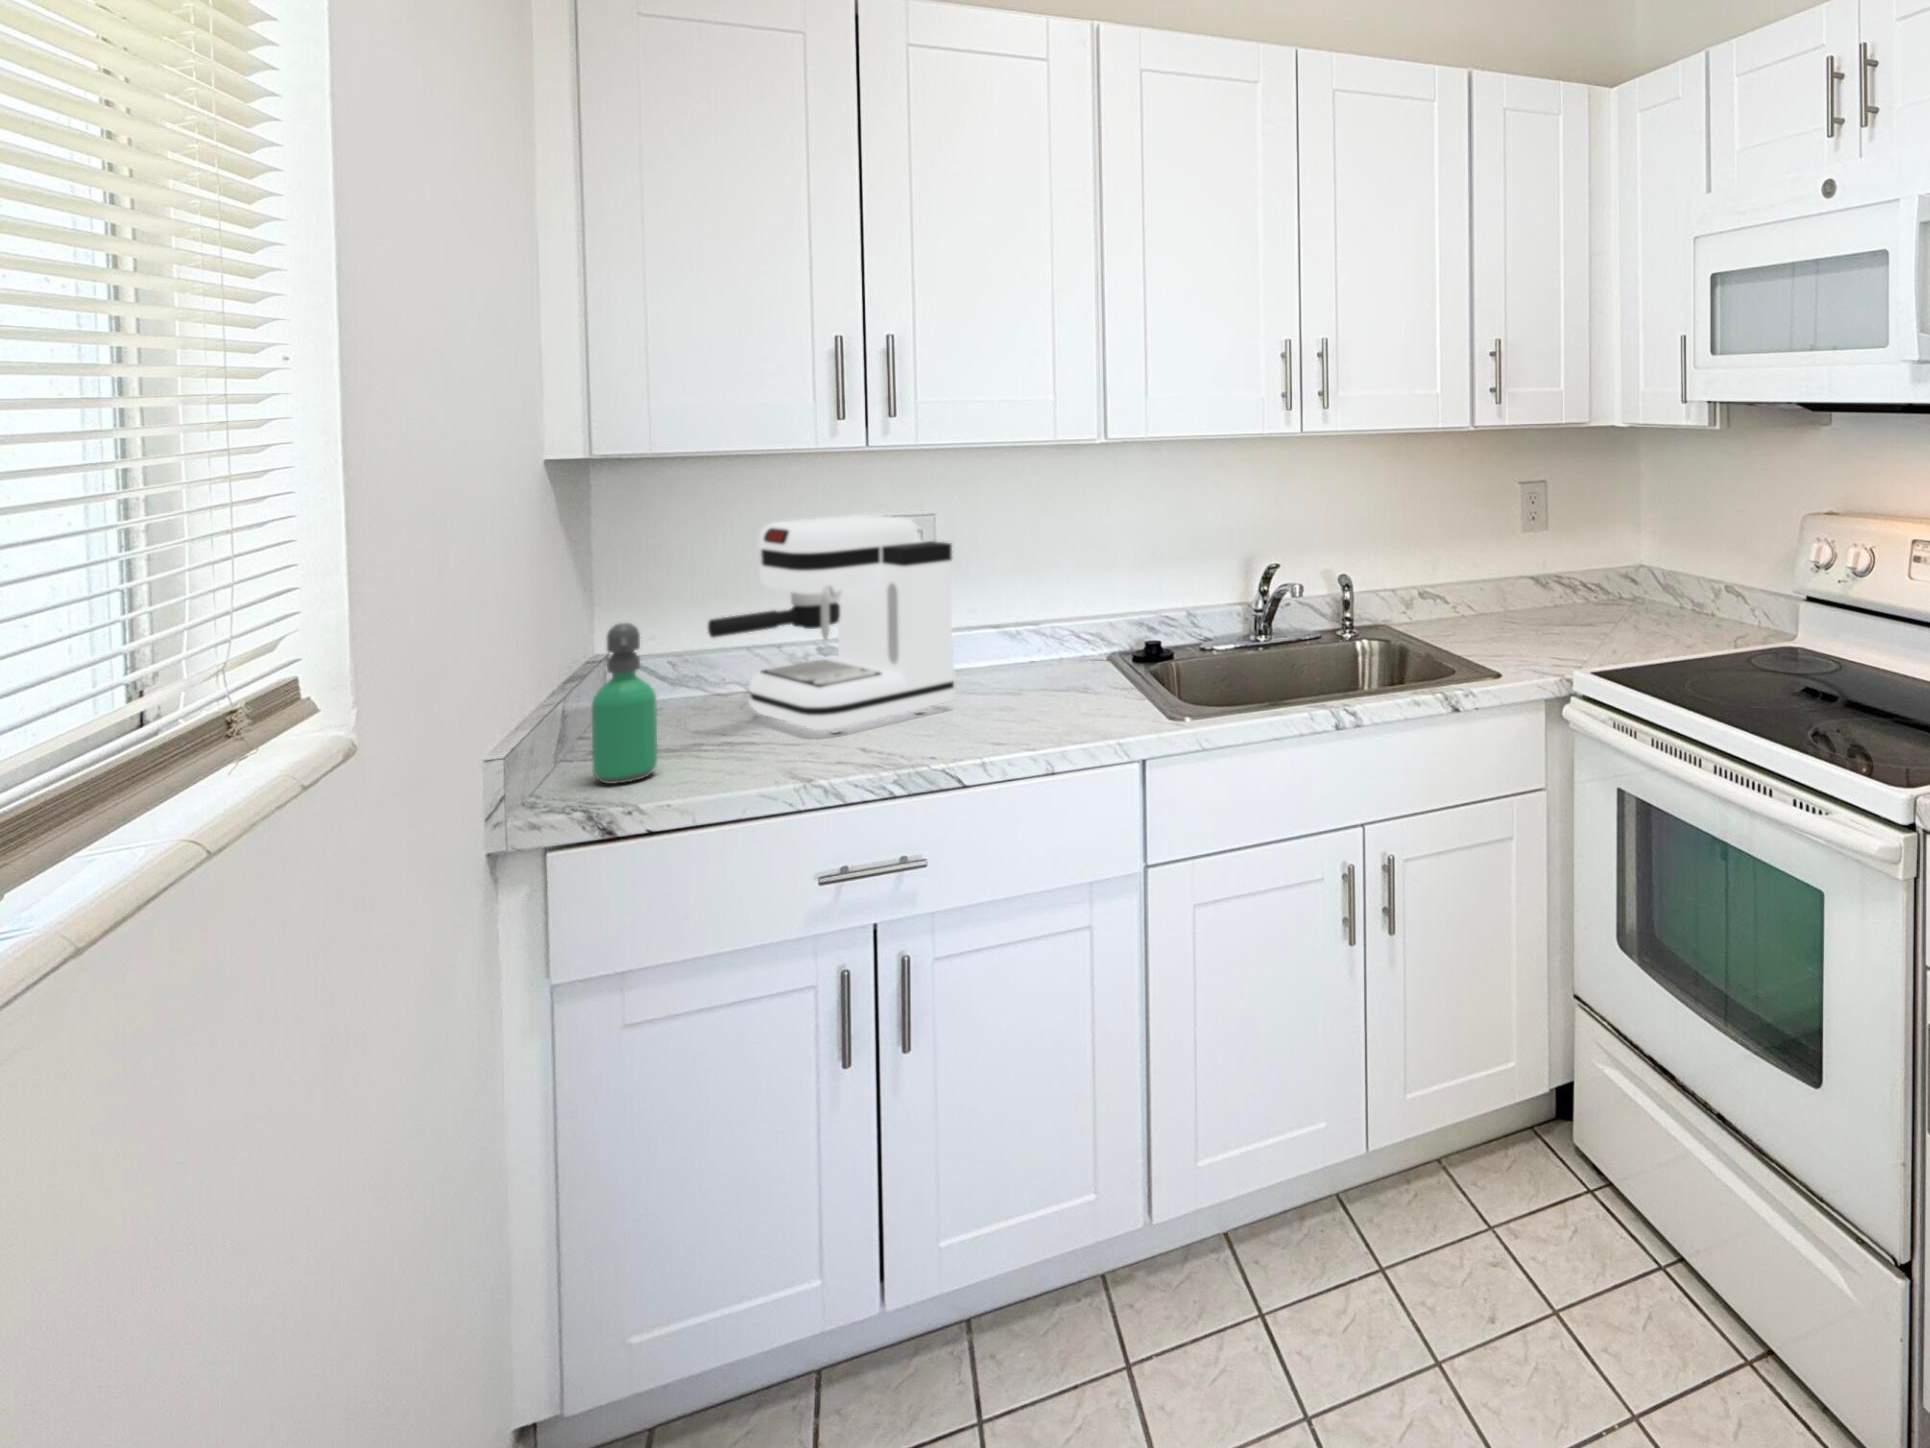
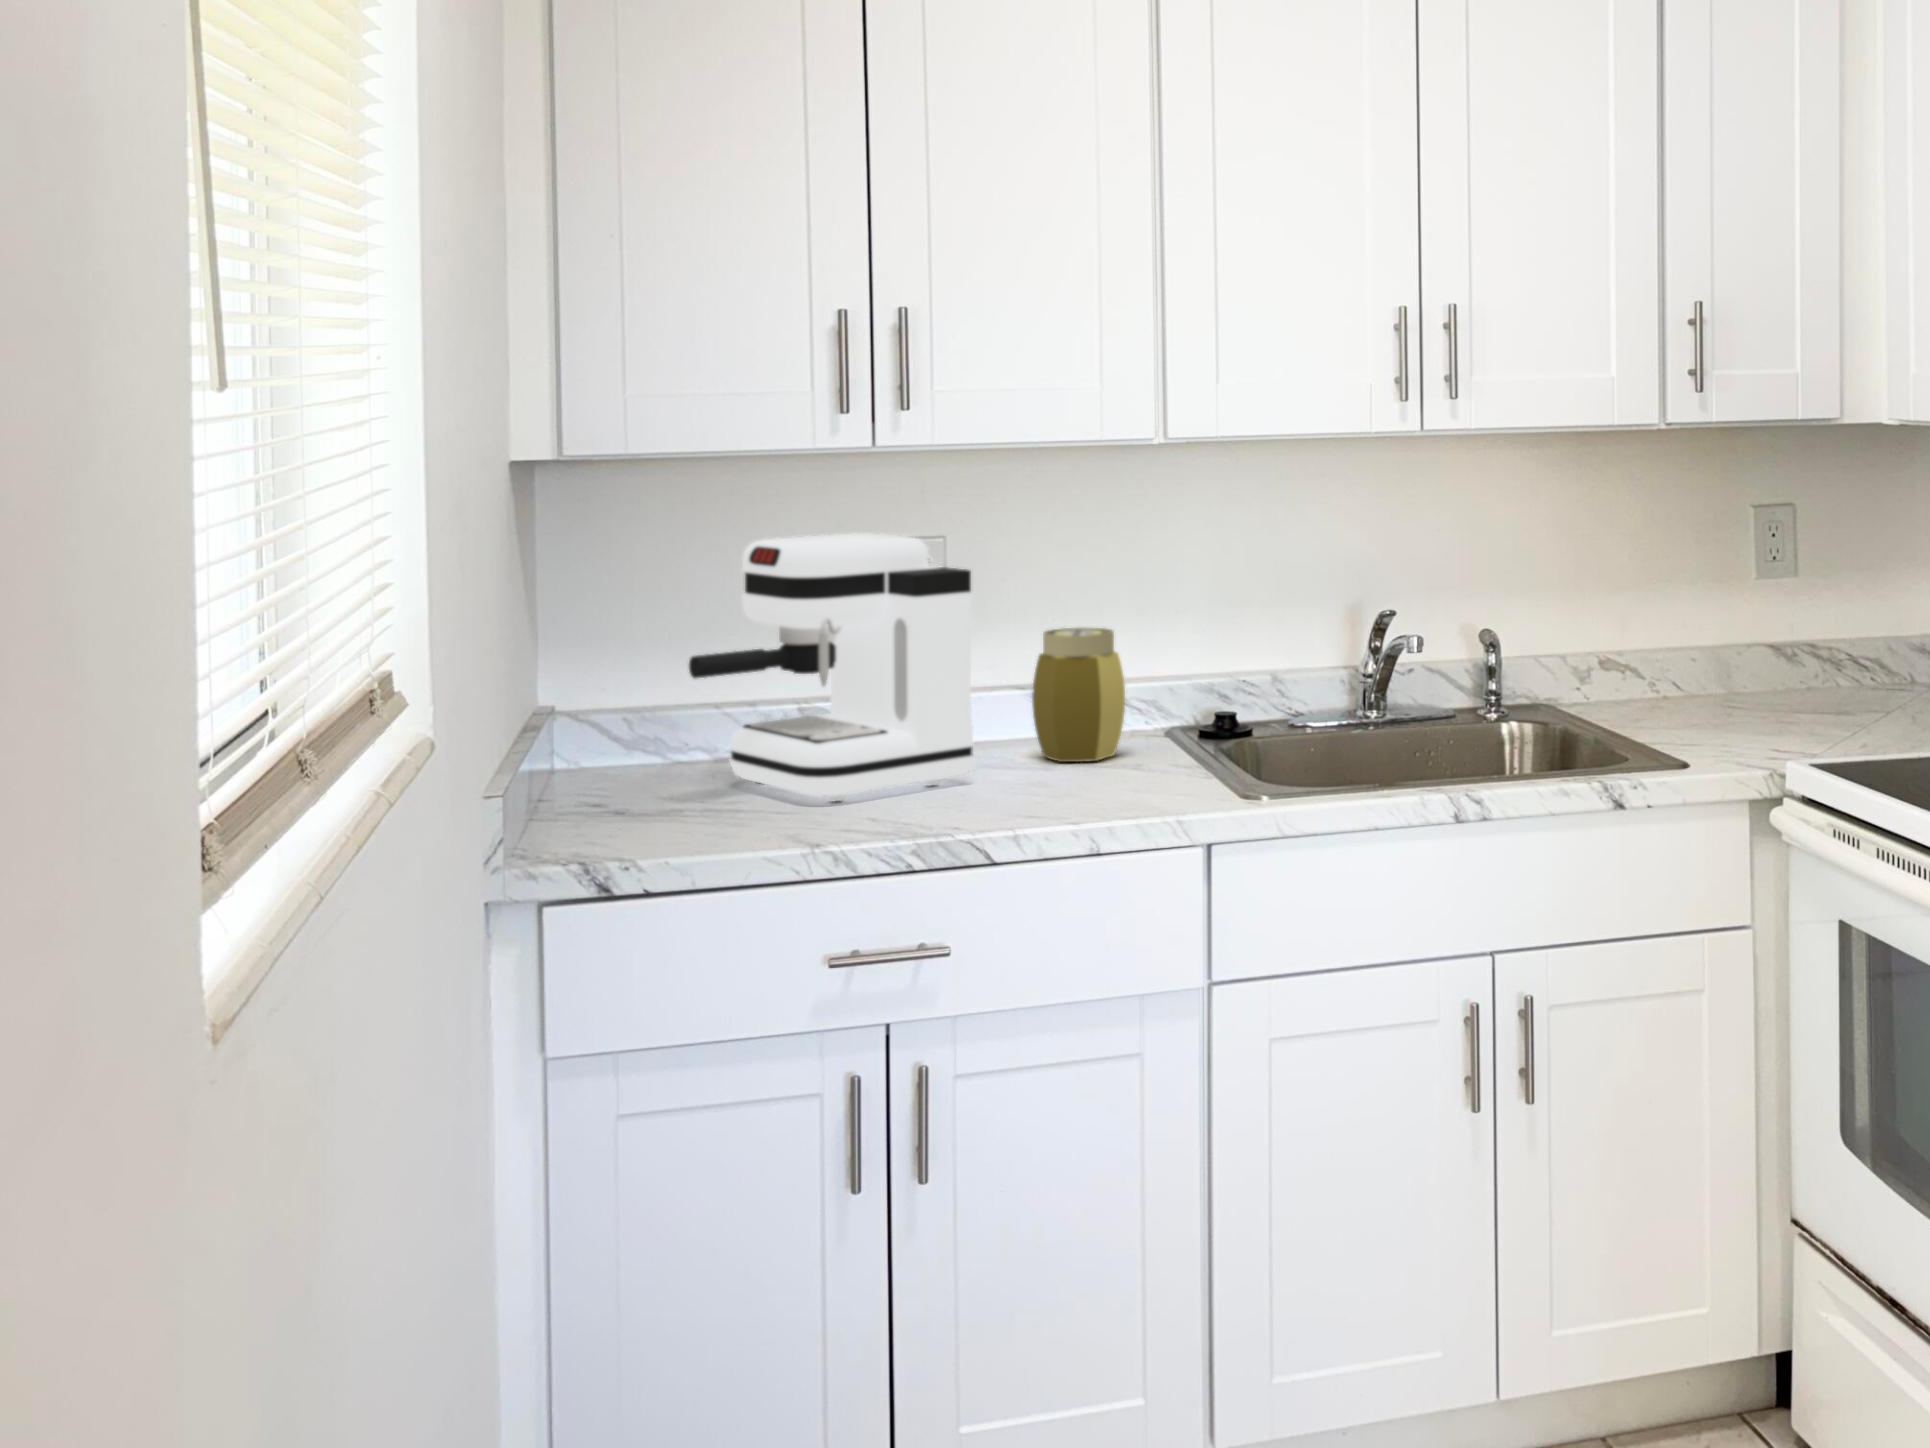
jar: none [1005,582,1078,686] -> present [1032,628,1125,762]
soap dispenser: present [592,623,657,784] -> none [579,652,646,839]

